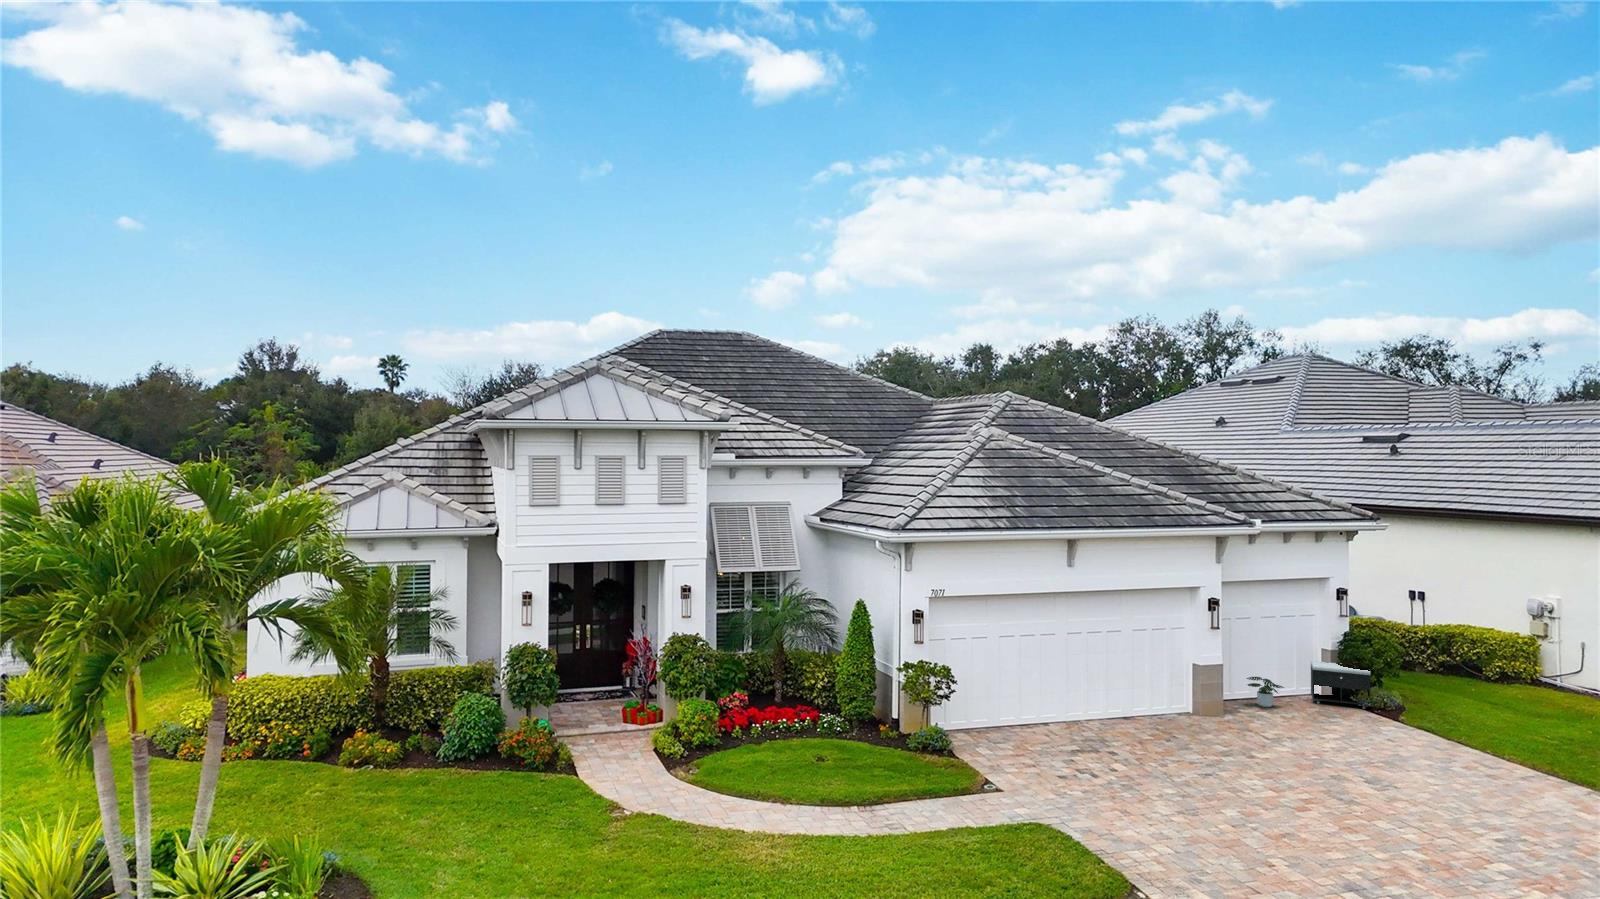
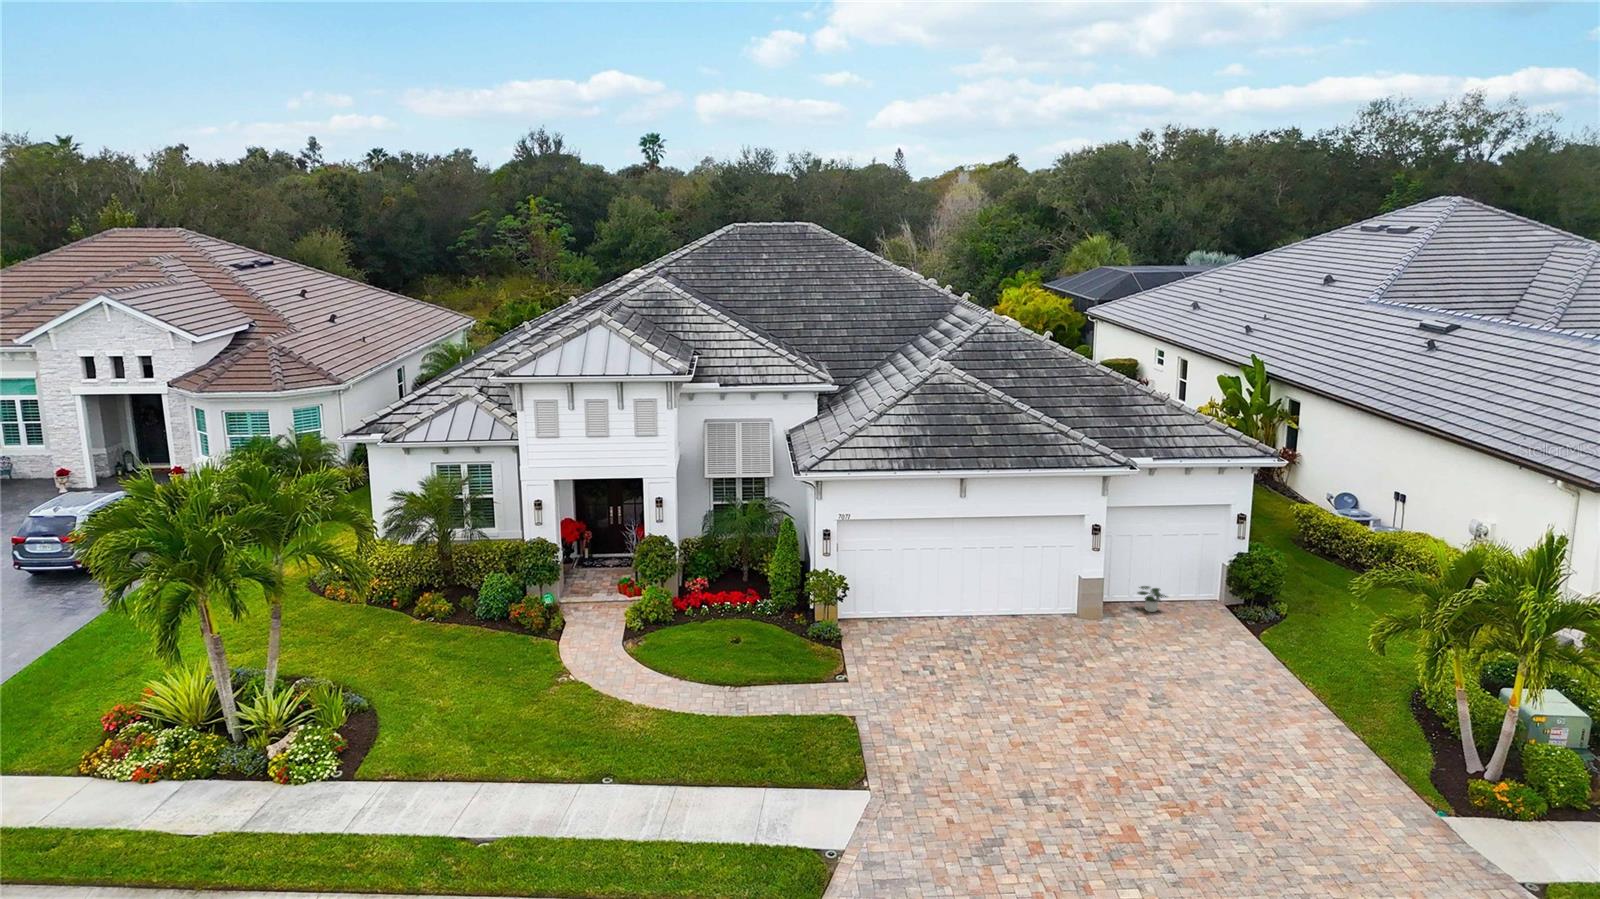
storage bench: present [1311,661,1371,709] -> none [1198,574,1253,620]

